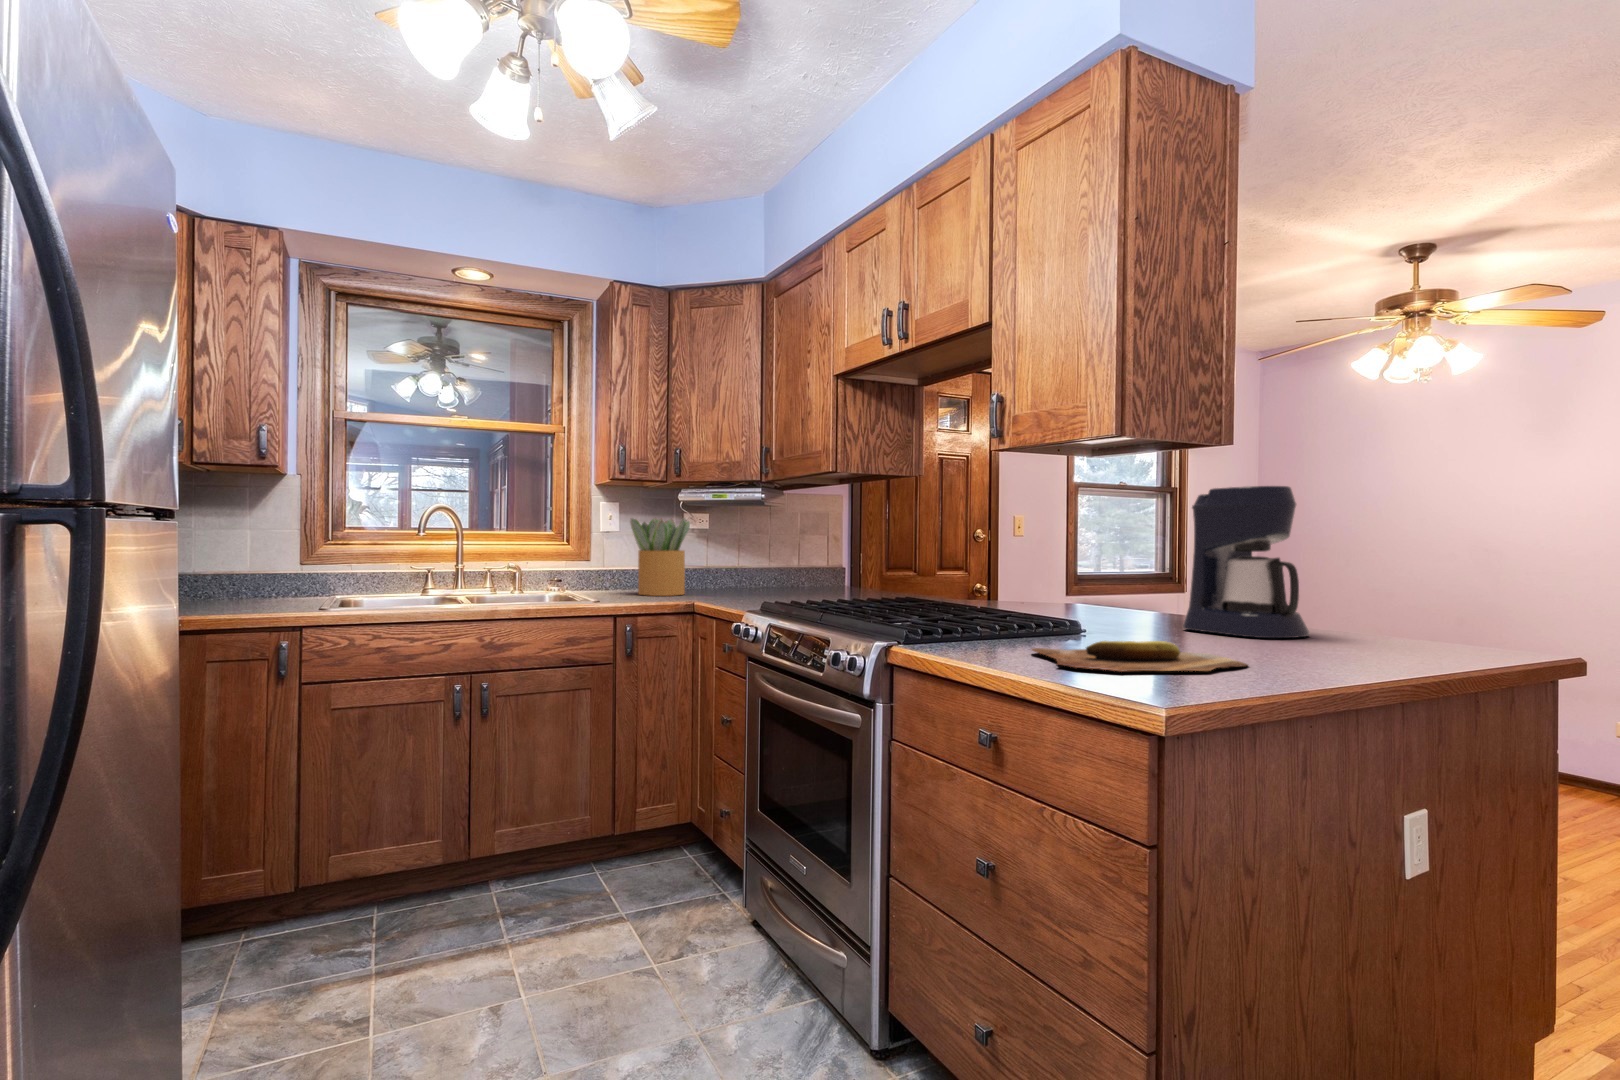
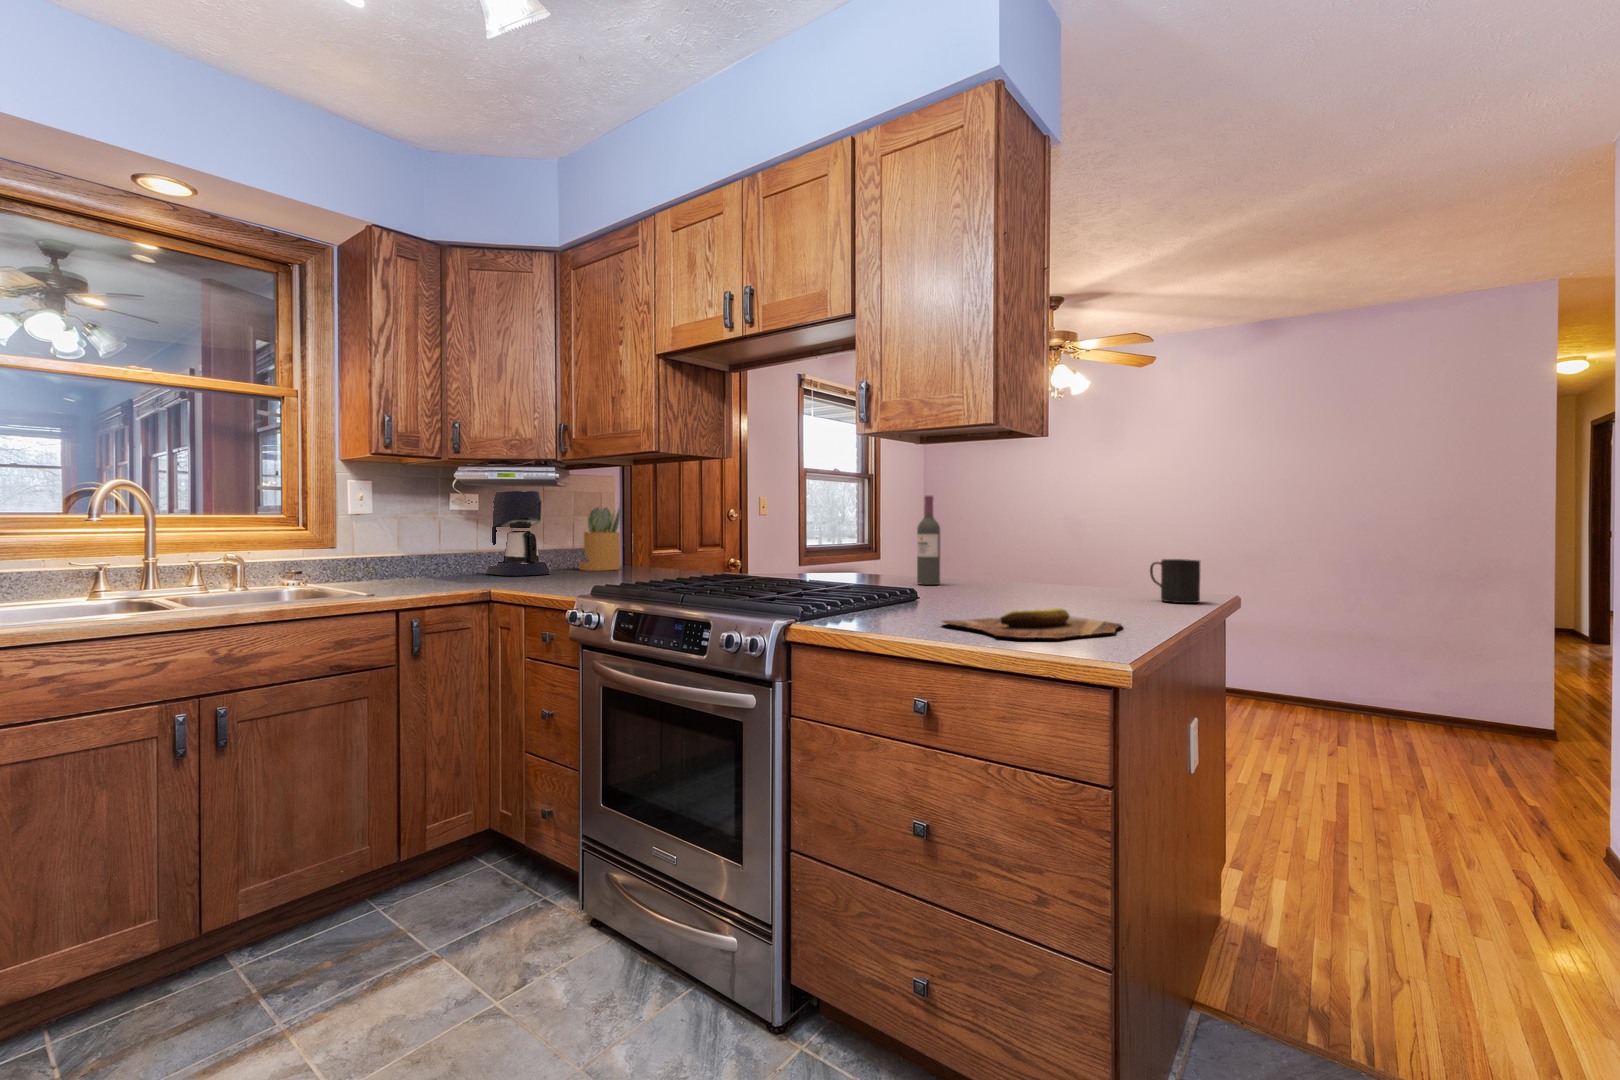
coffee maker: present [1183,486,1310,638] -> present [486,491,550,576]
wine bottle: none [1124,511,1153,615] -> present [917,496,940,585]
potted plant: present [630,518,690,596] -> present [579,506,620,571]
mug: none [1388,593,1457,651] -> present [1150,559,1200,603]

